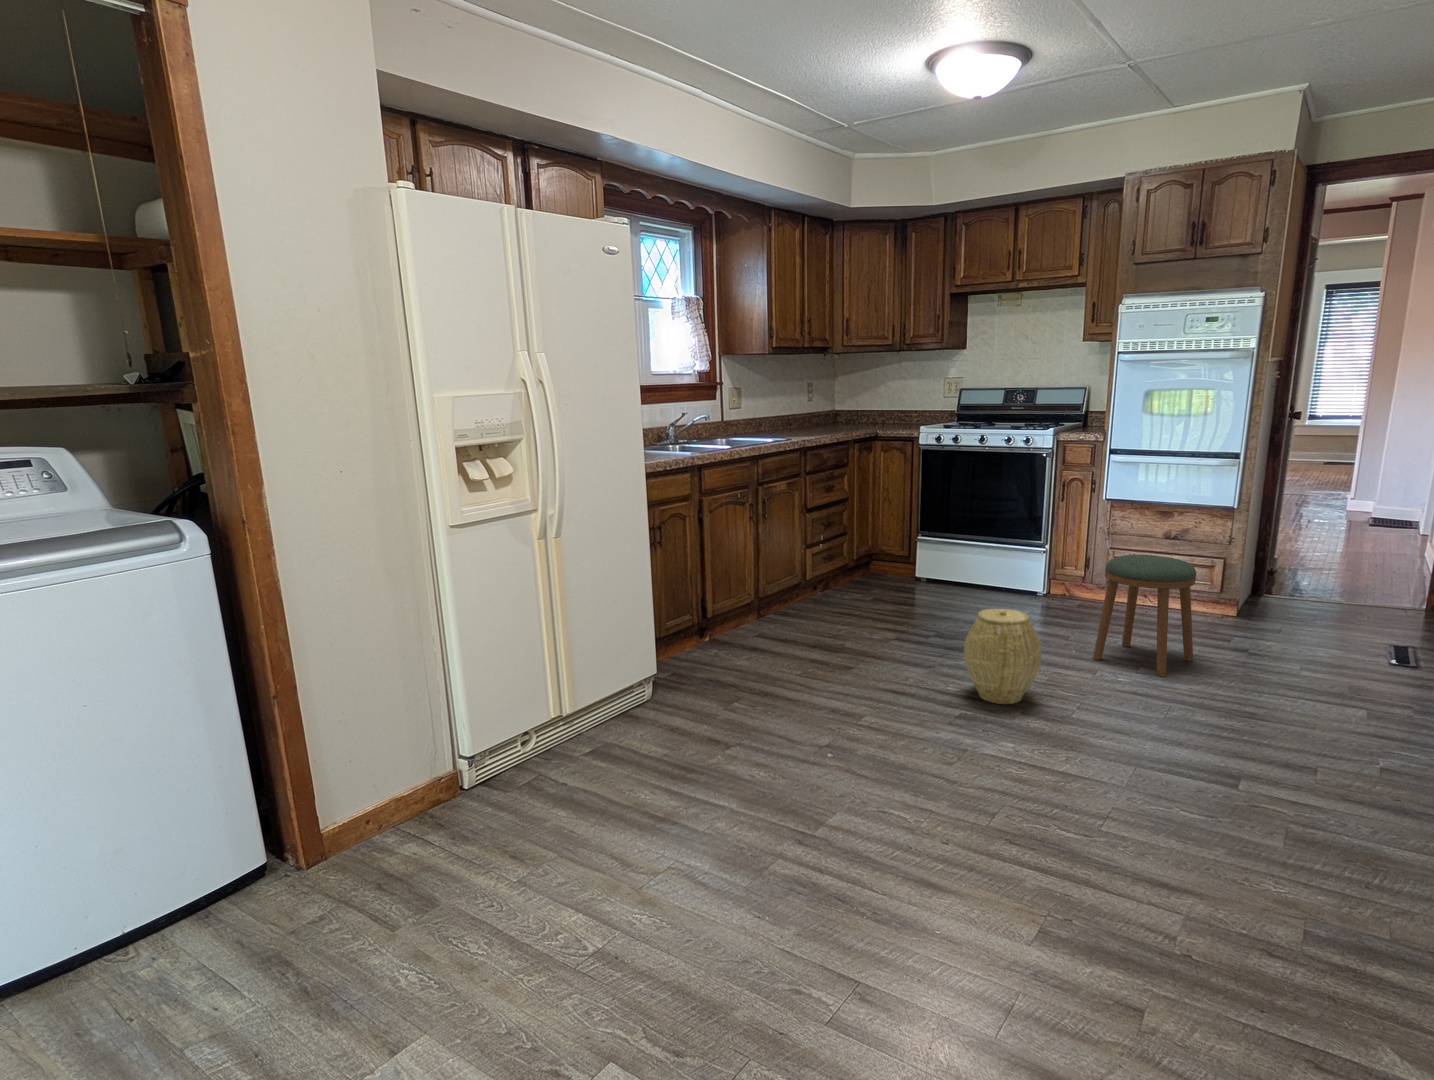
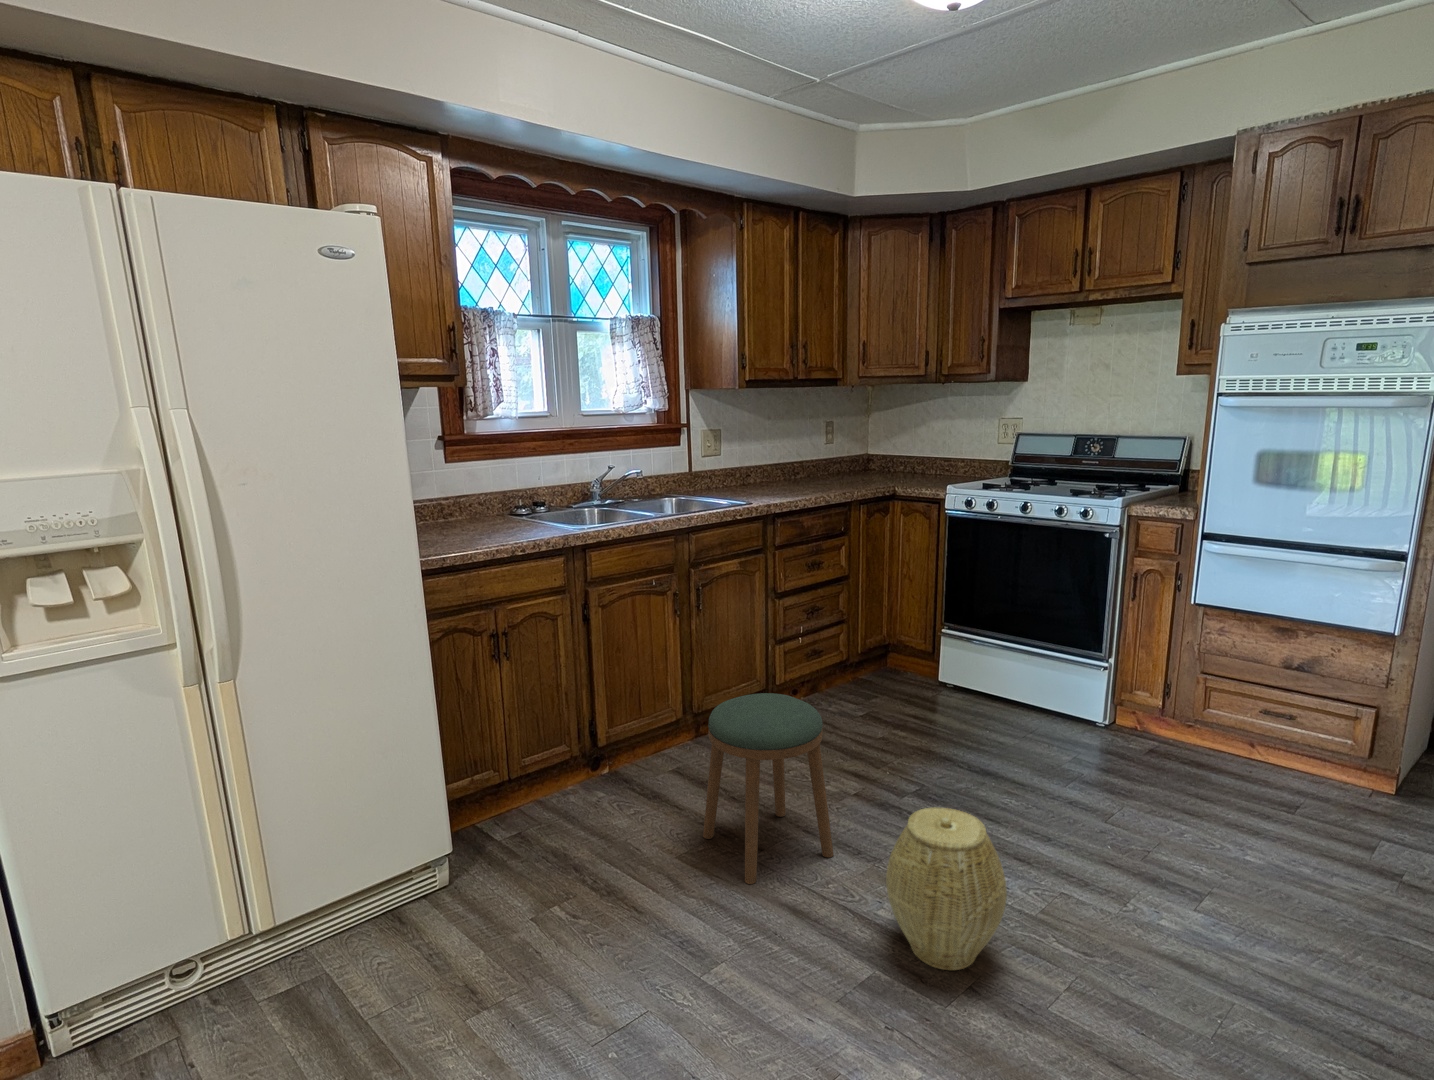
stool: present [1093,555,1196,676] -> present [703,693,833,884]

